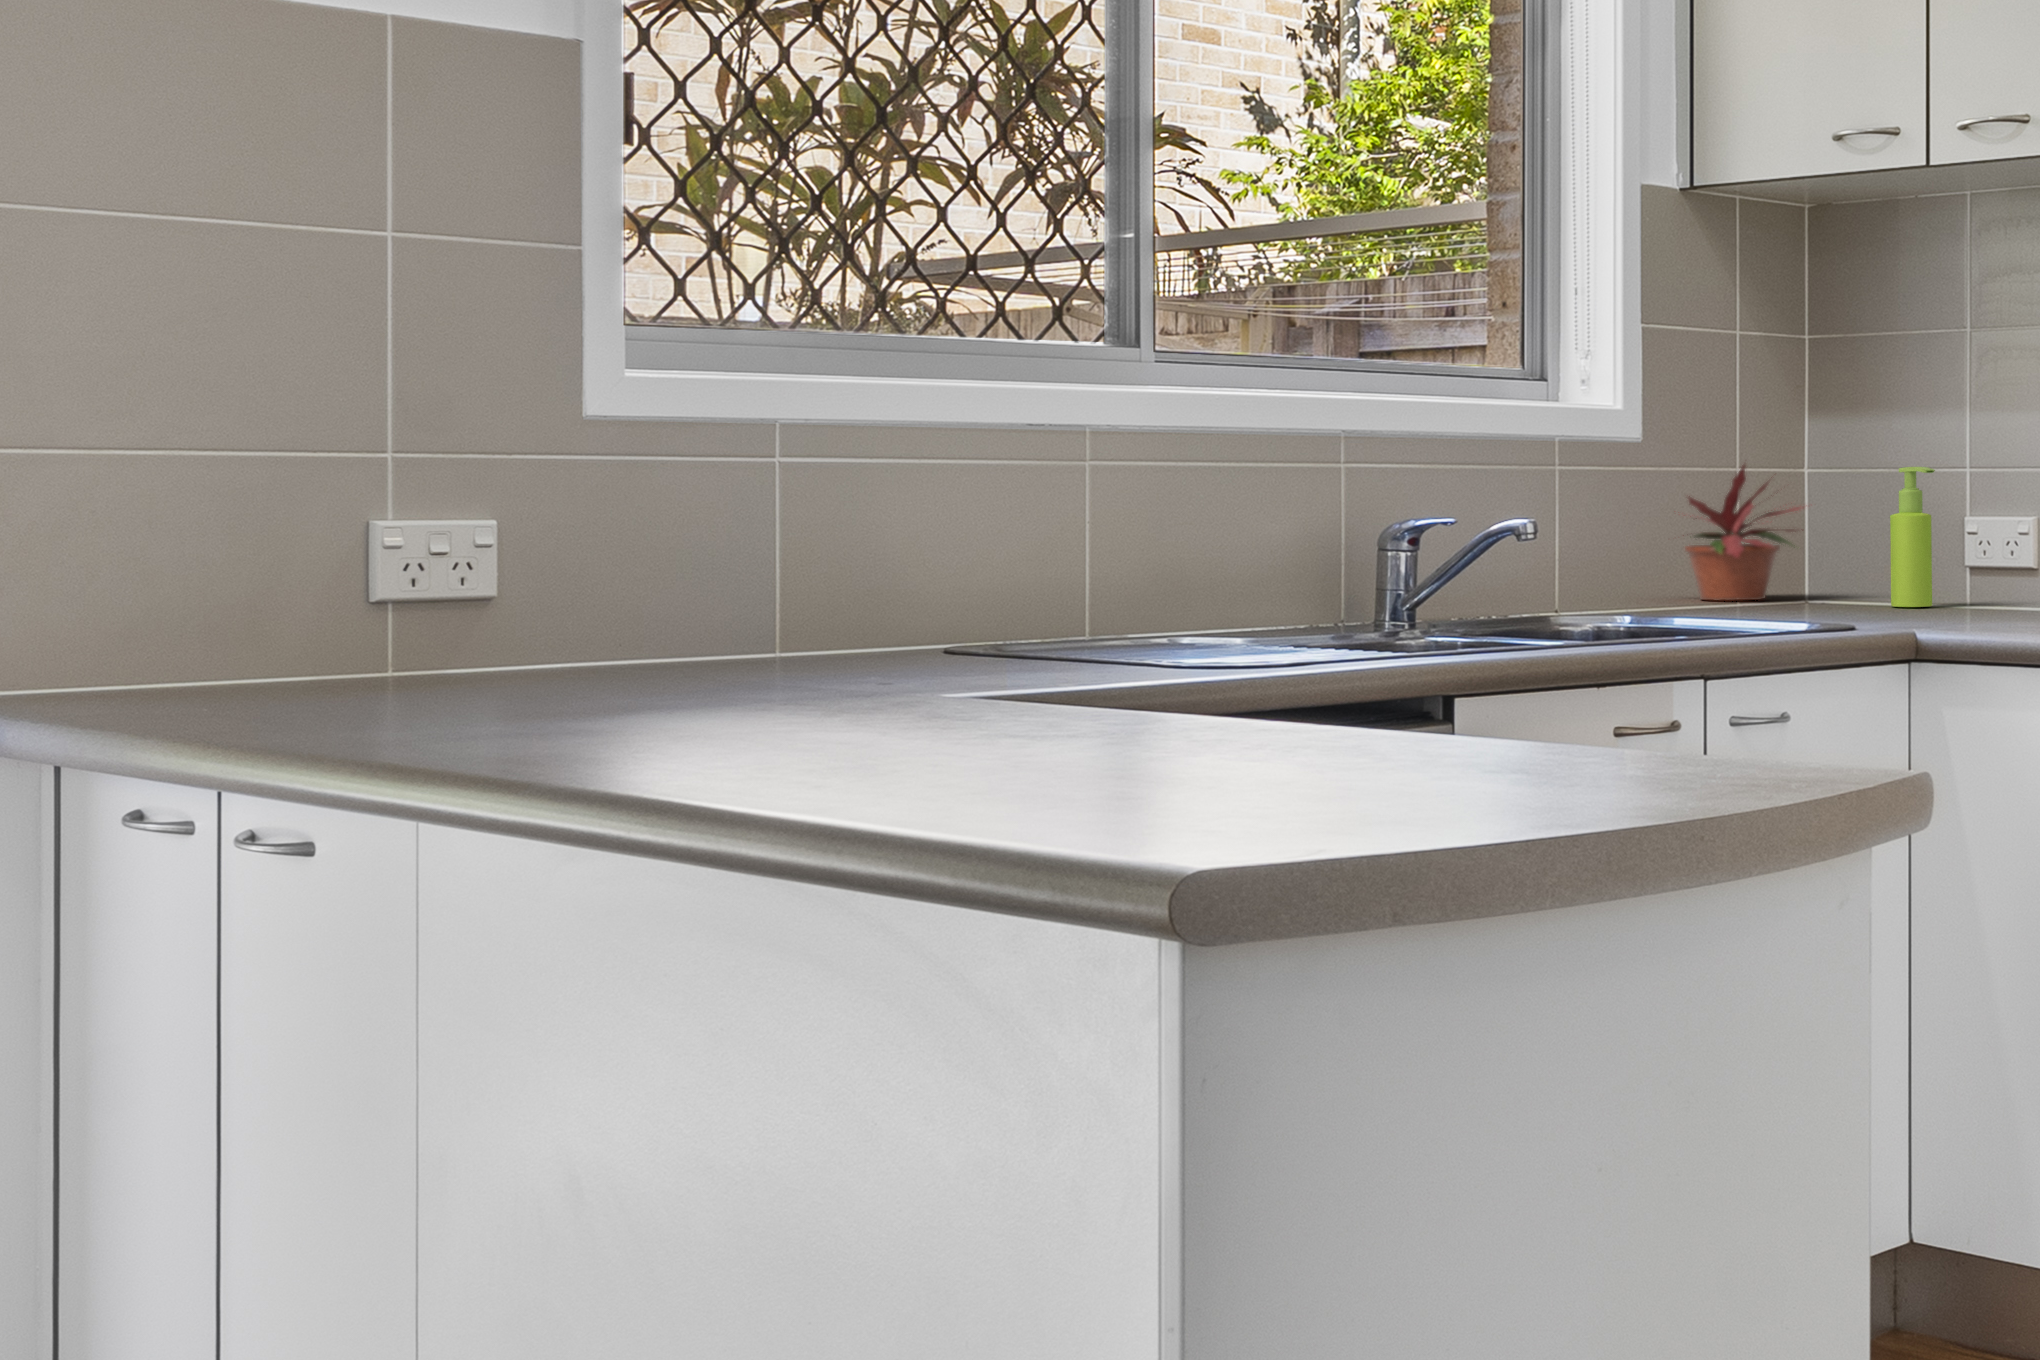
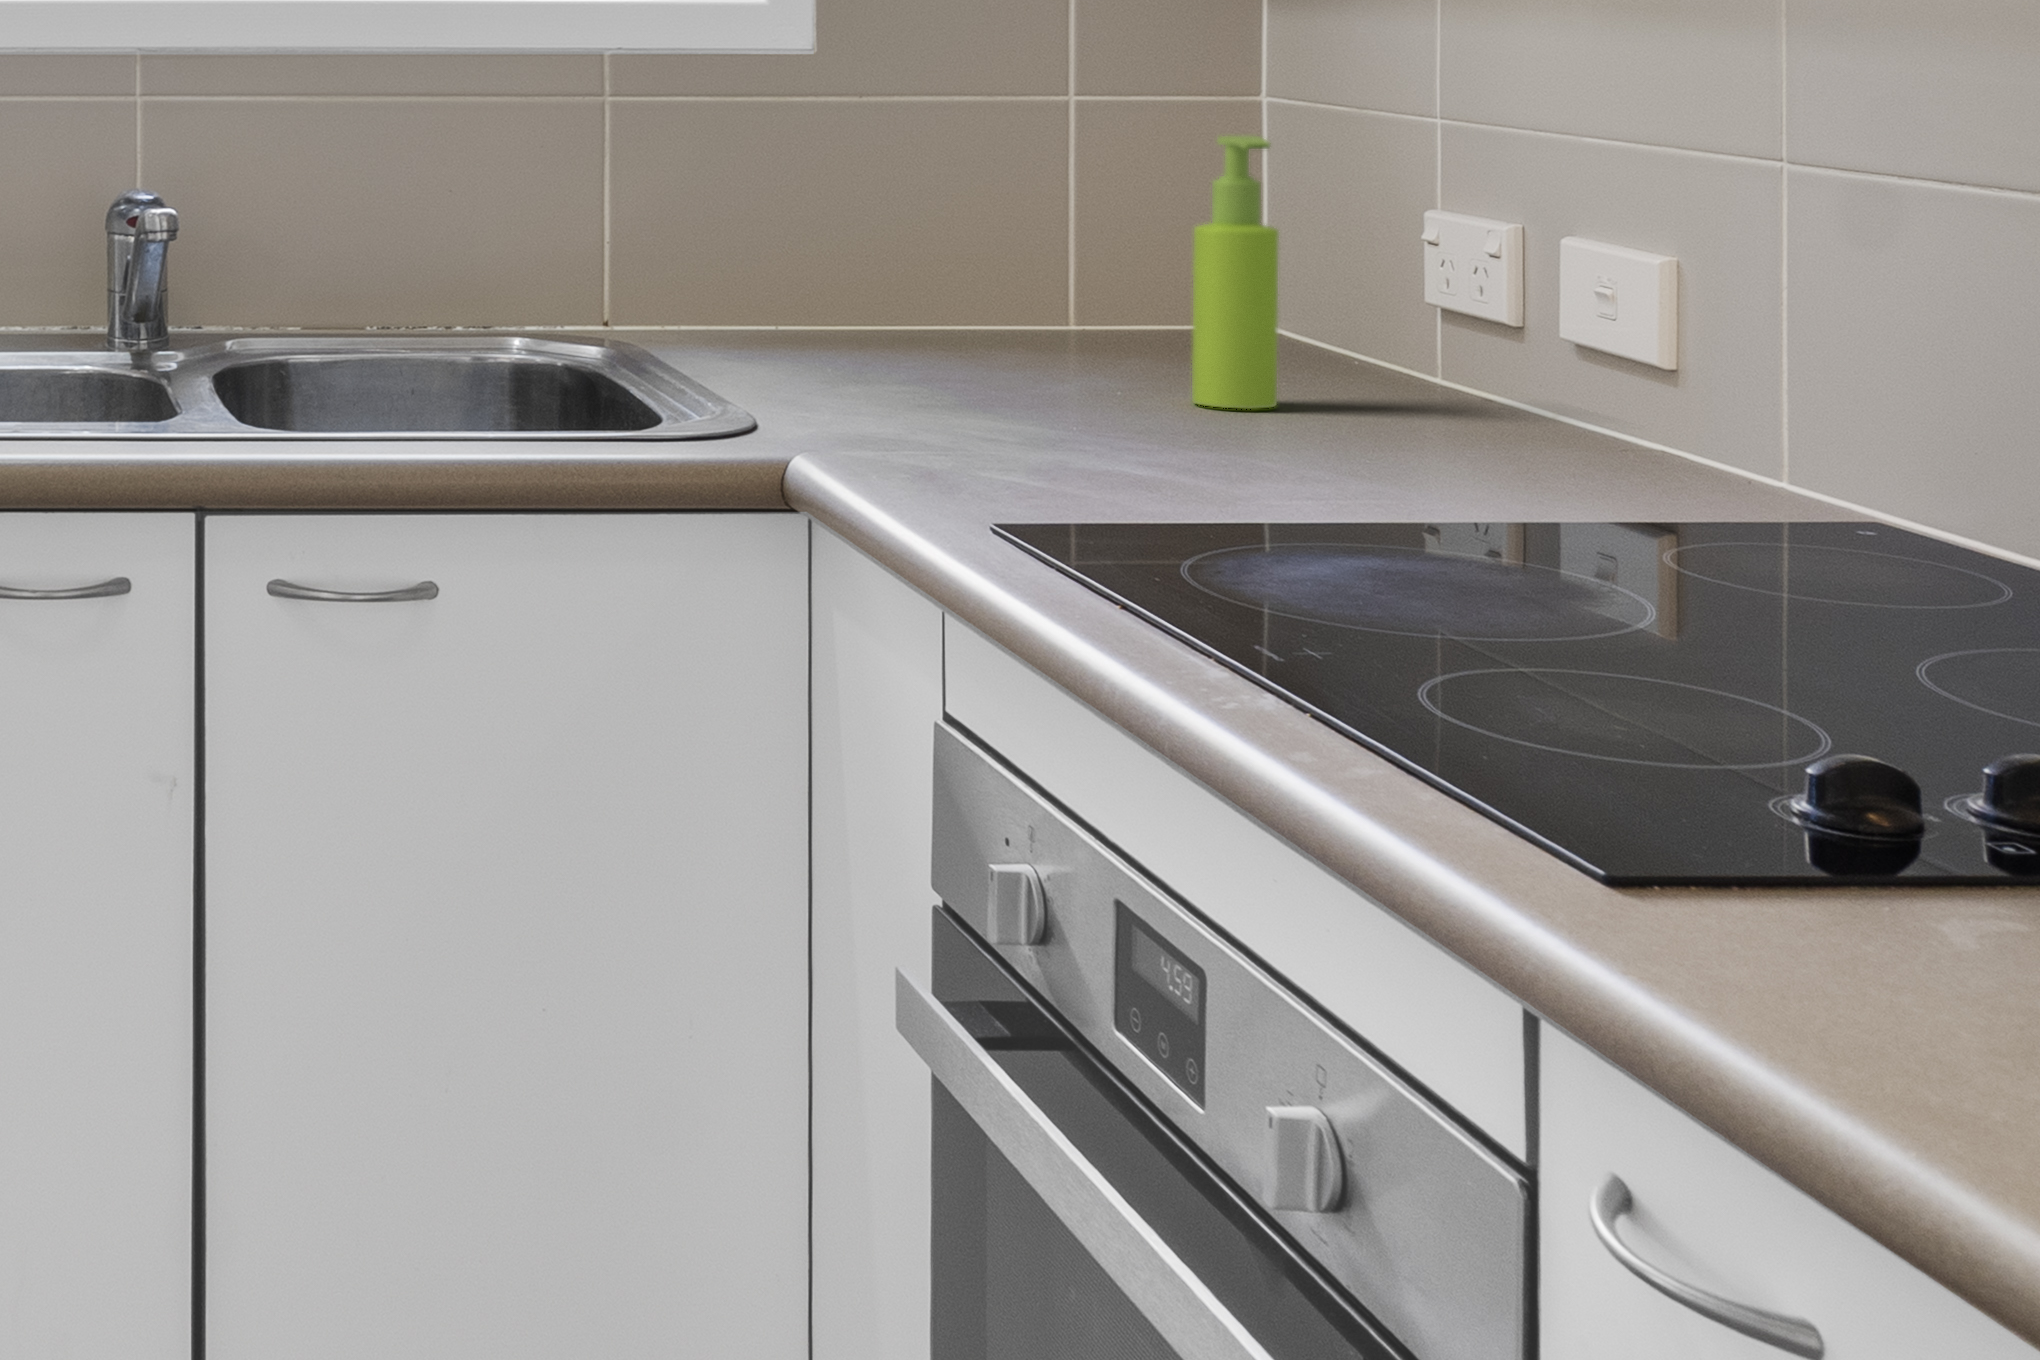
potted plant: present [1683,465,1803,600] -> none [863,105,1160,360]

